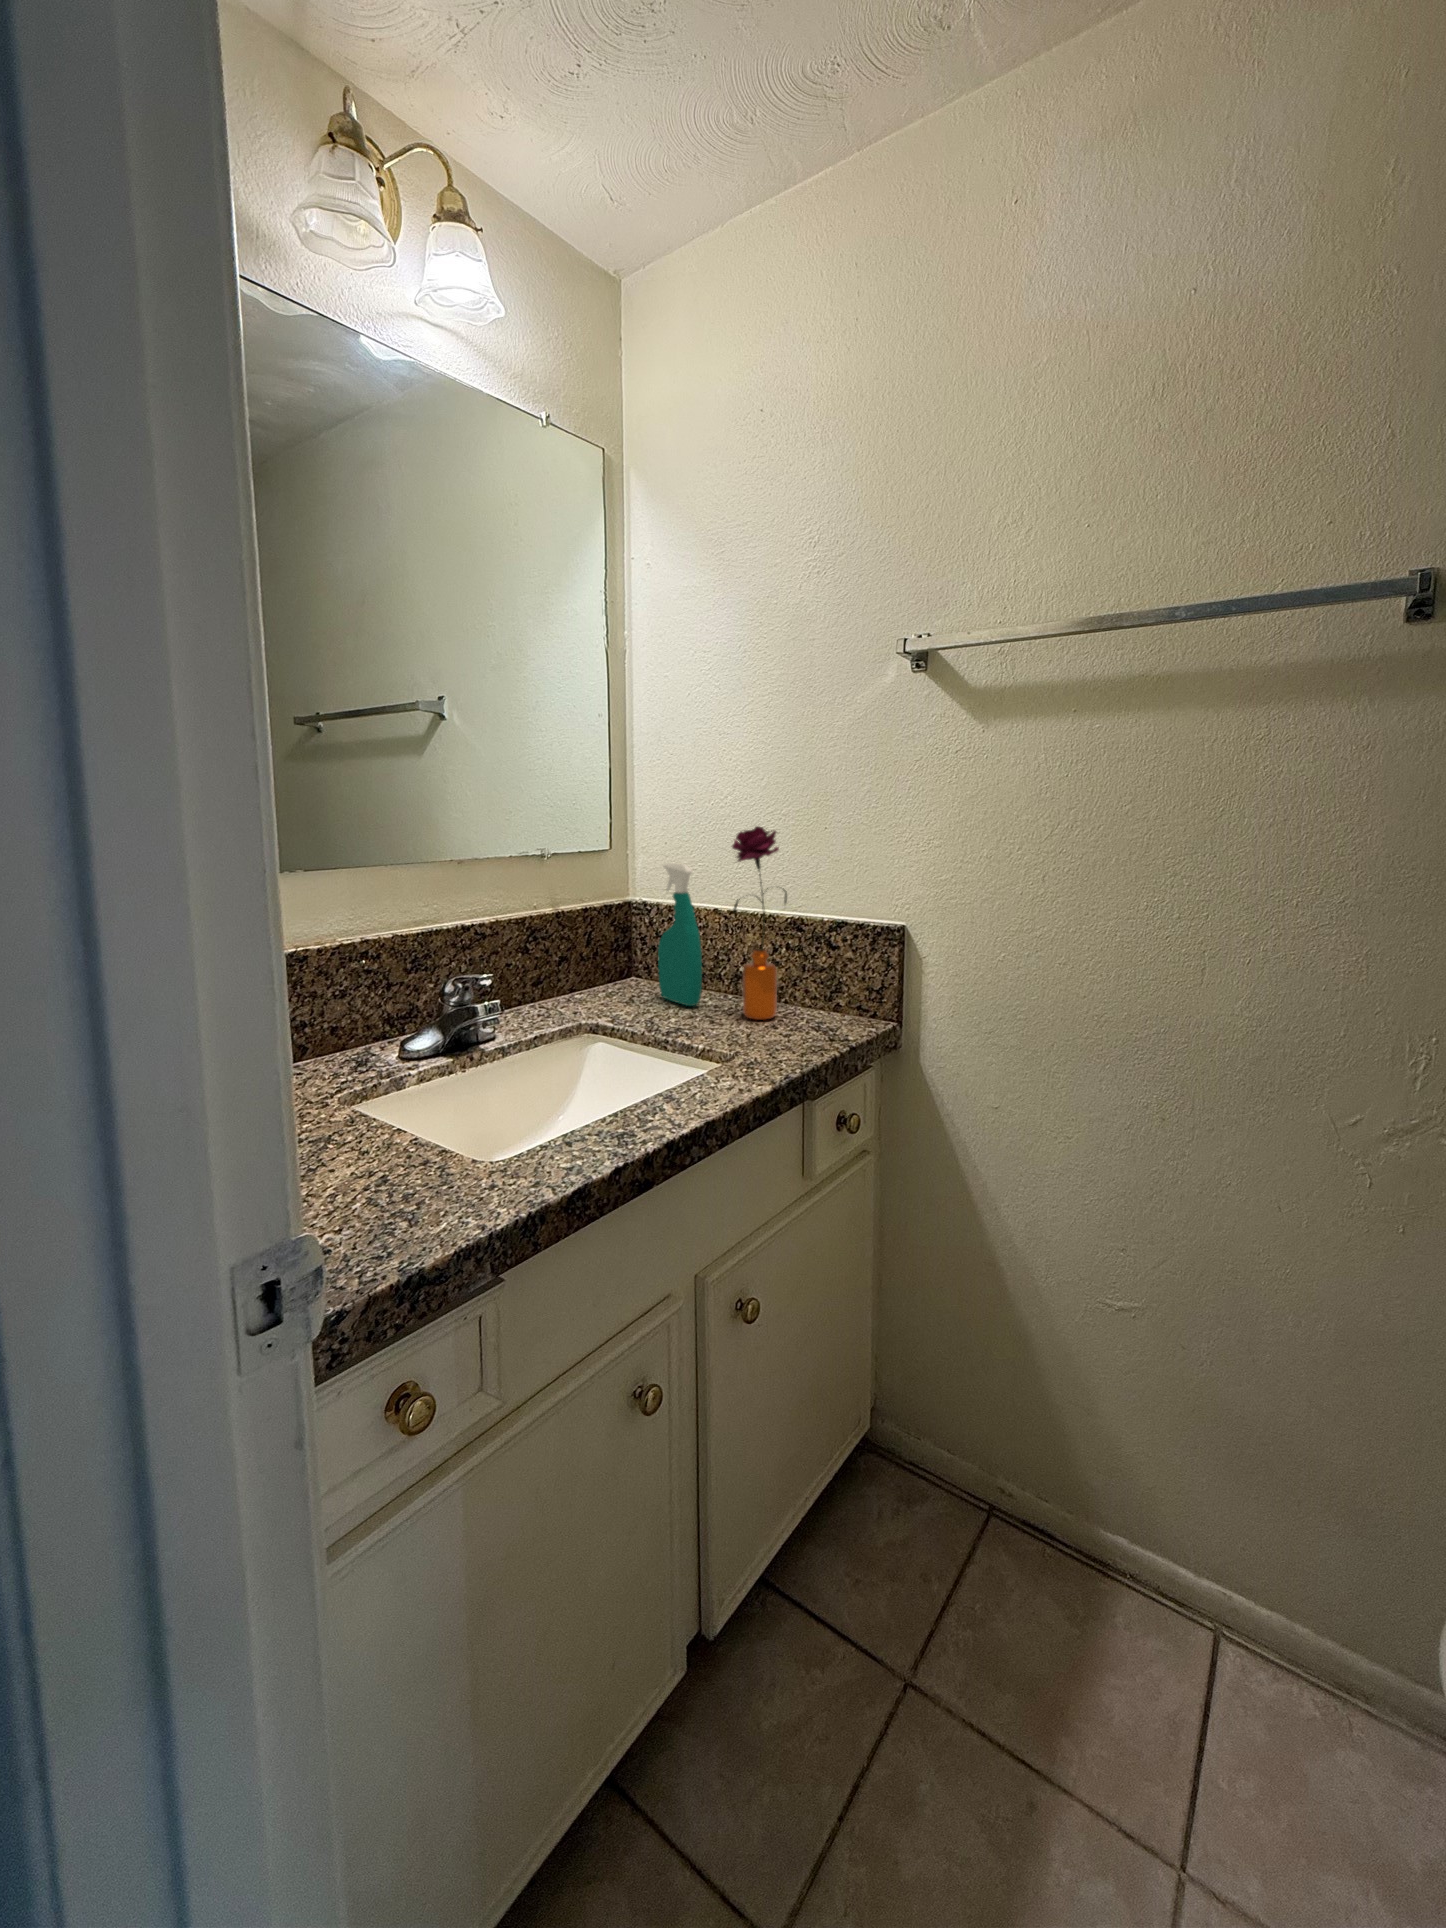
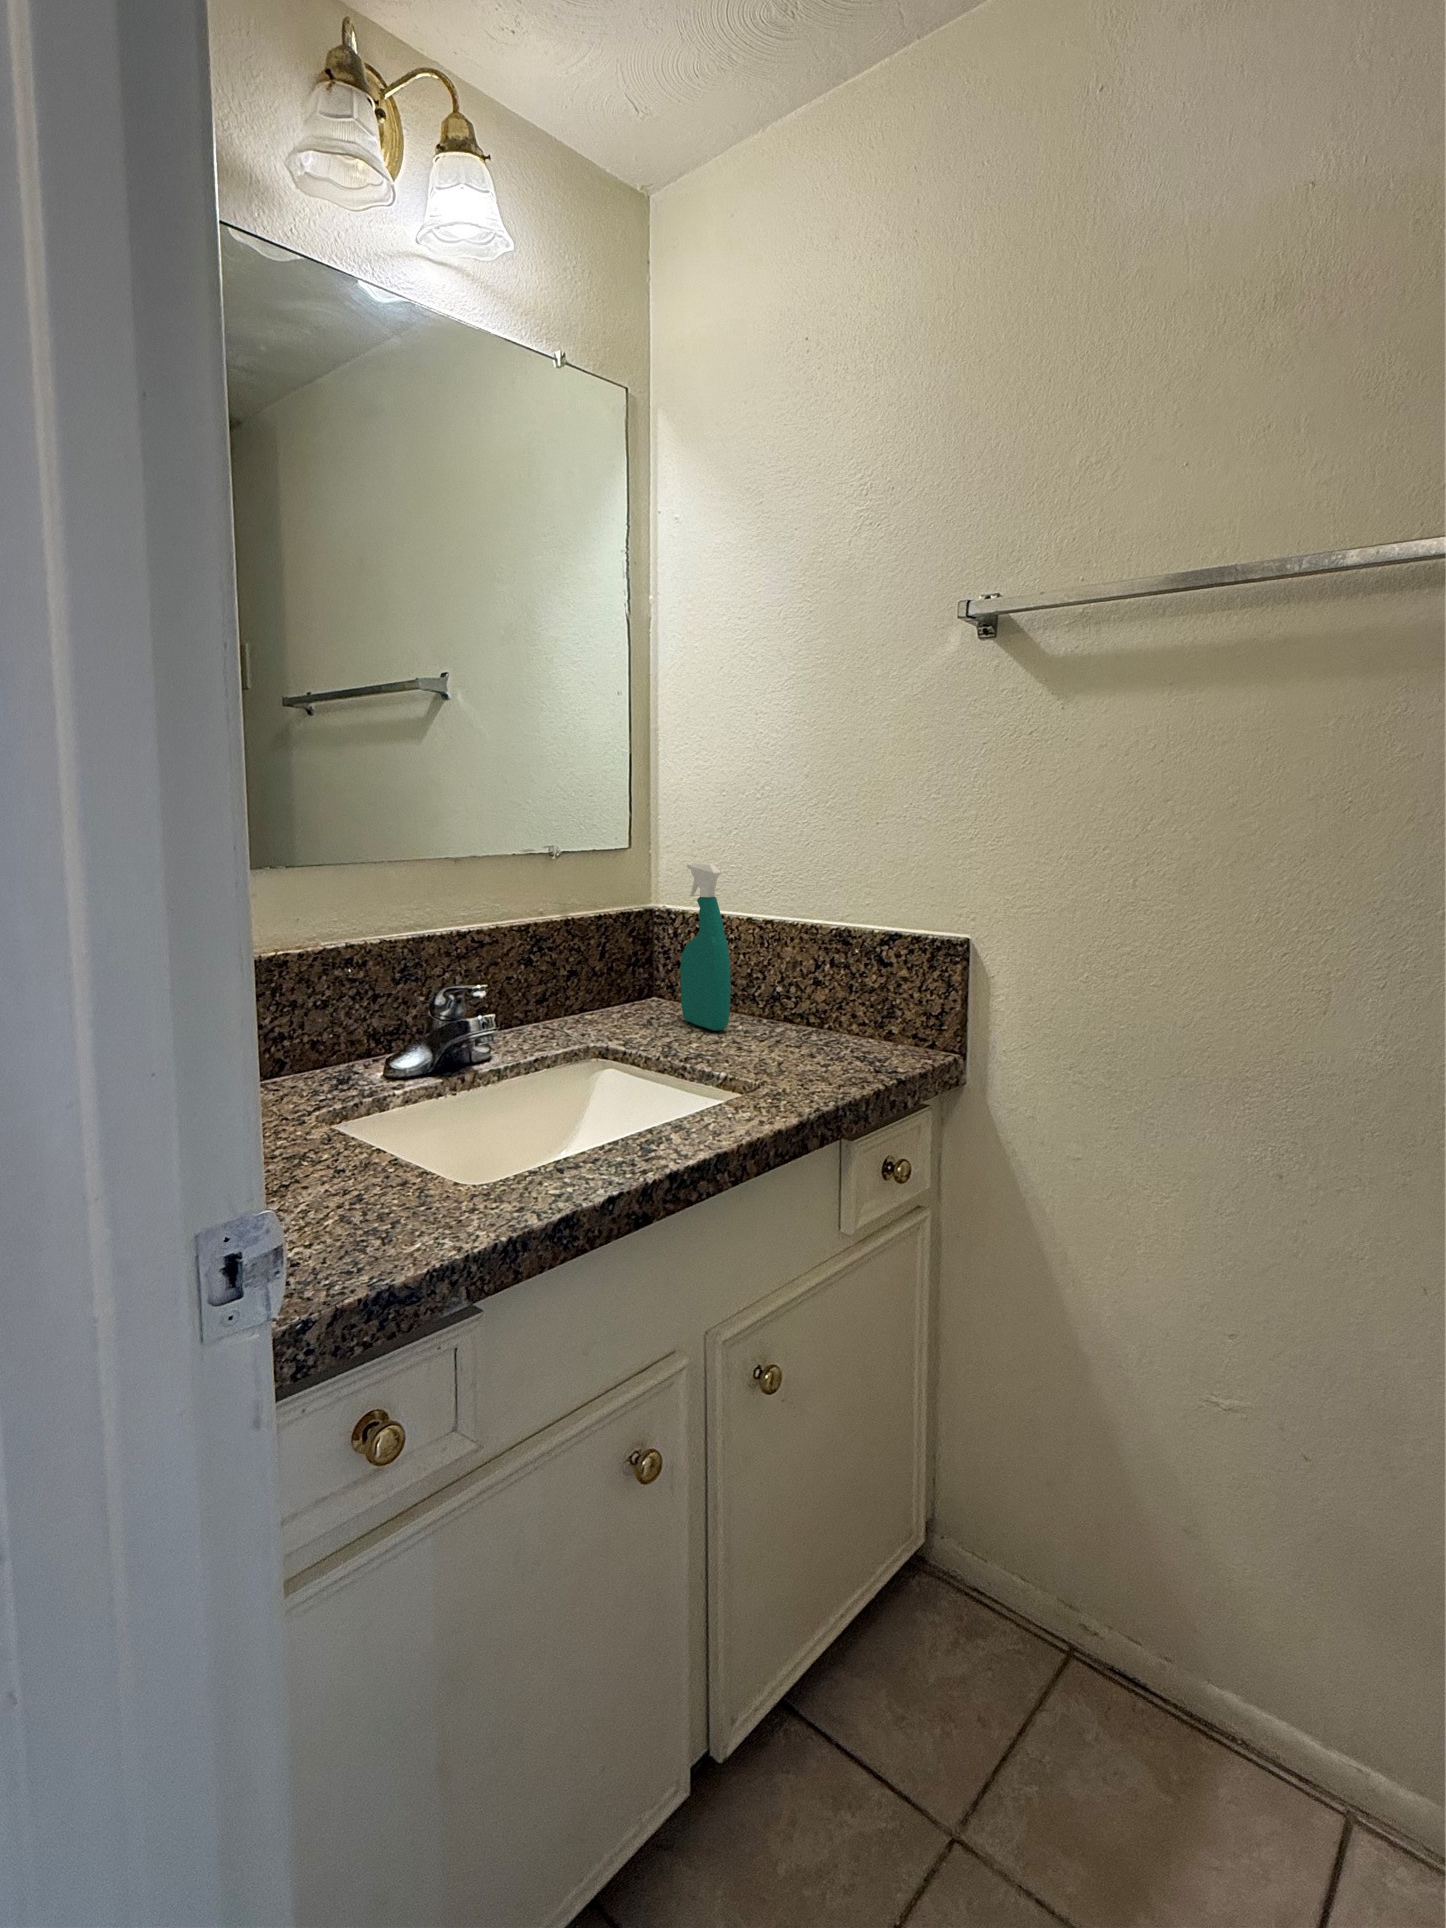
flower: present [732,826,787,1020] -> none [763,820,829,1048]

